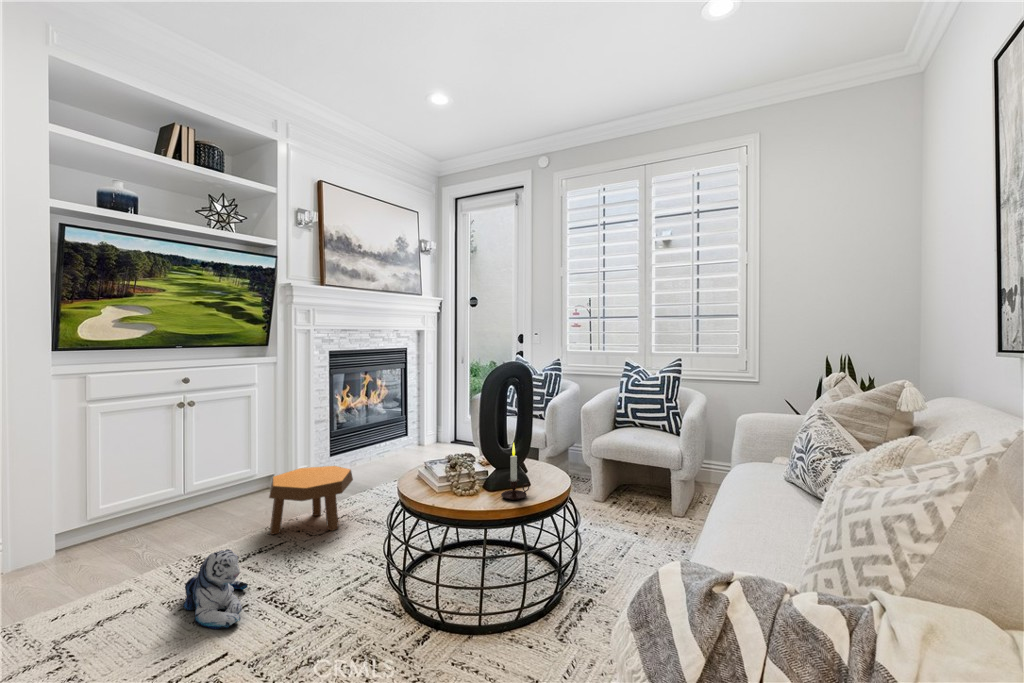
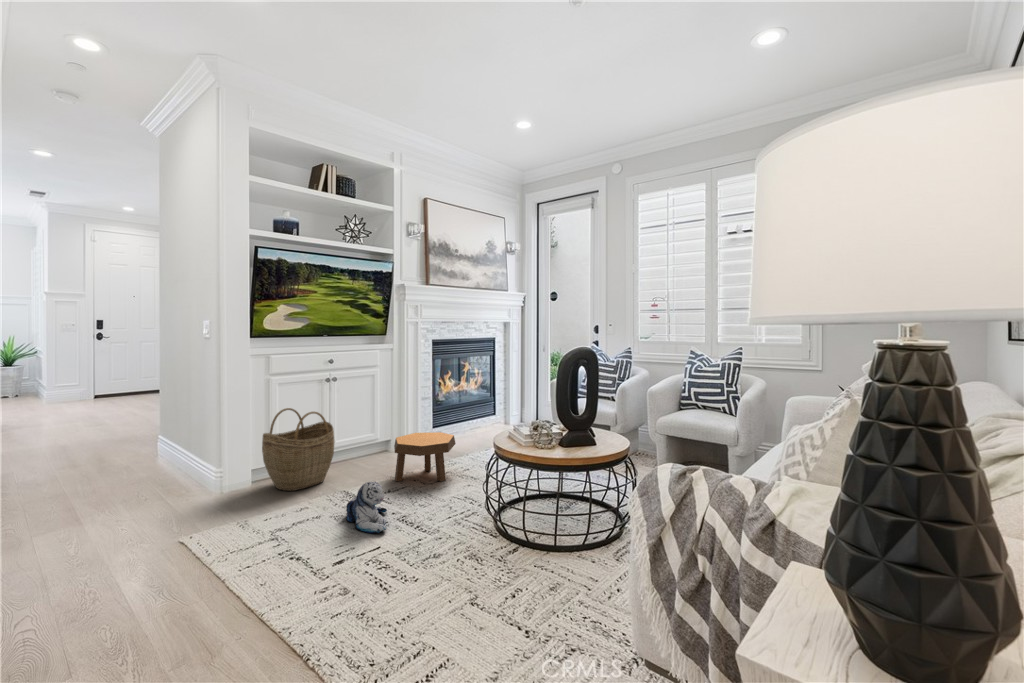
candle: present [501,443,529,500] -> none [572,410,594,453]
woven basket: none [69,444,185,561] -> present [262,408,335,491]

